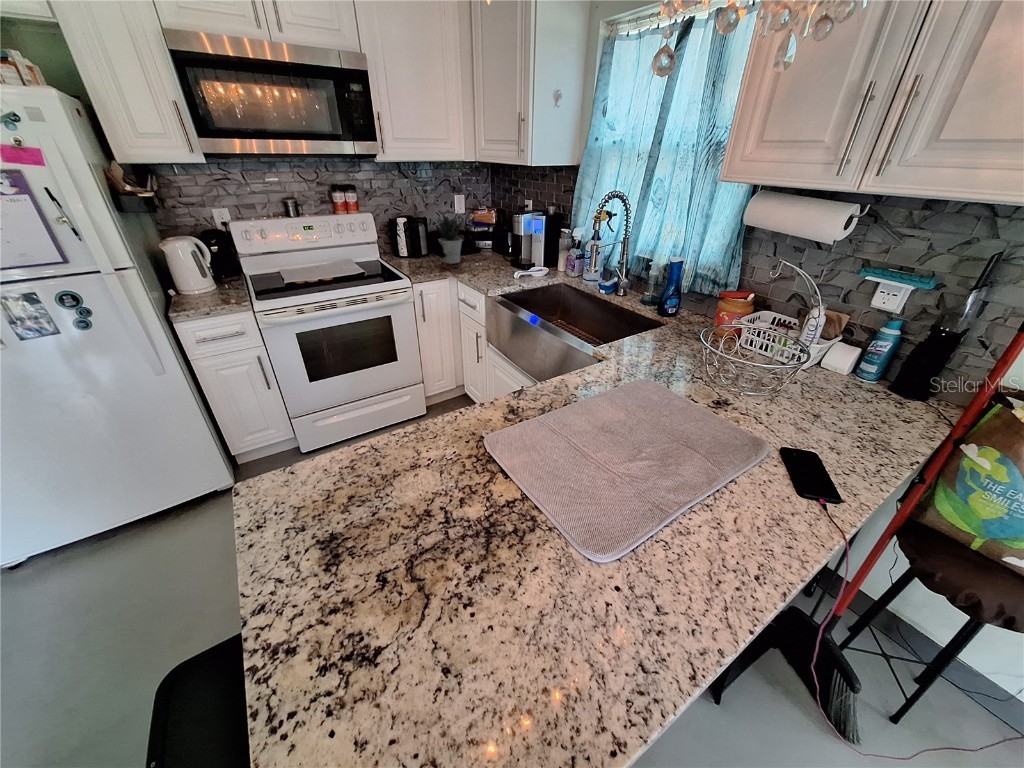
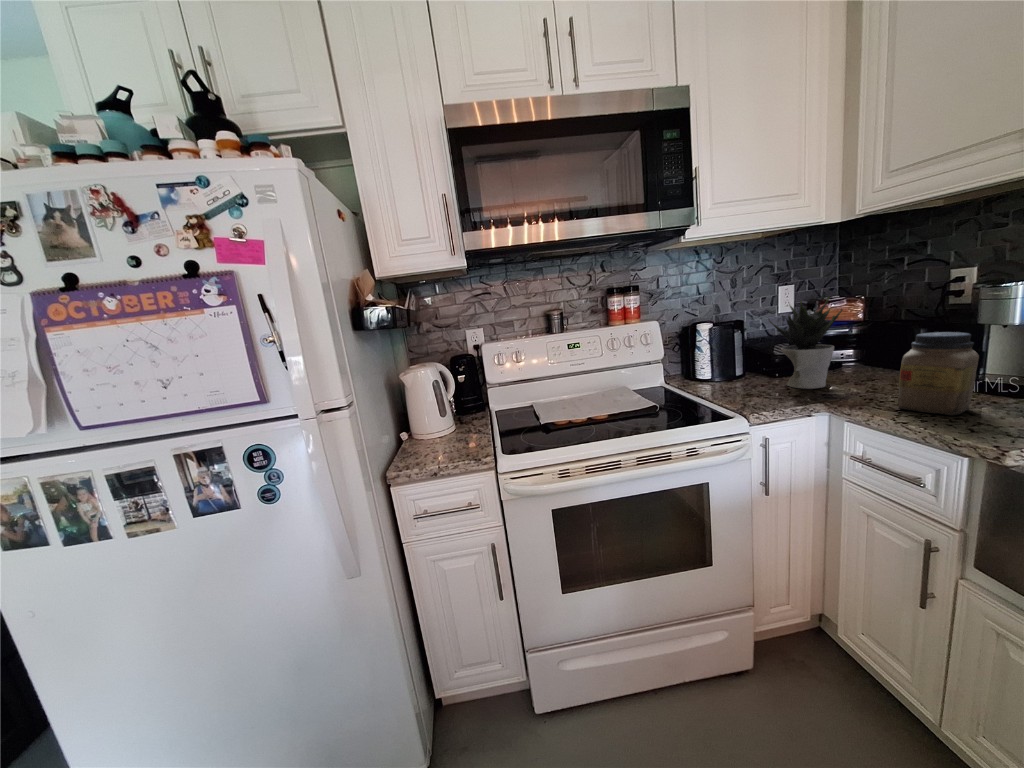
jar: none [471,237,497,276] -> present [898,332,979,415]

